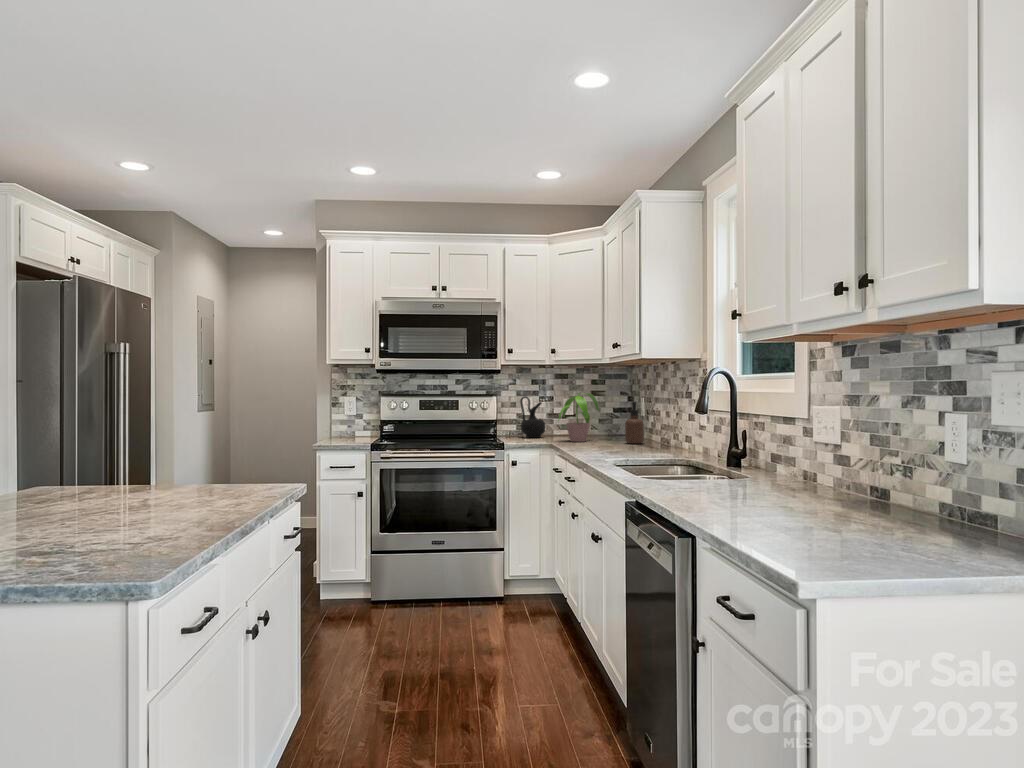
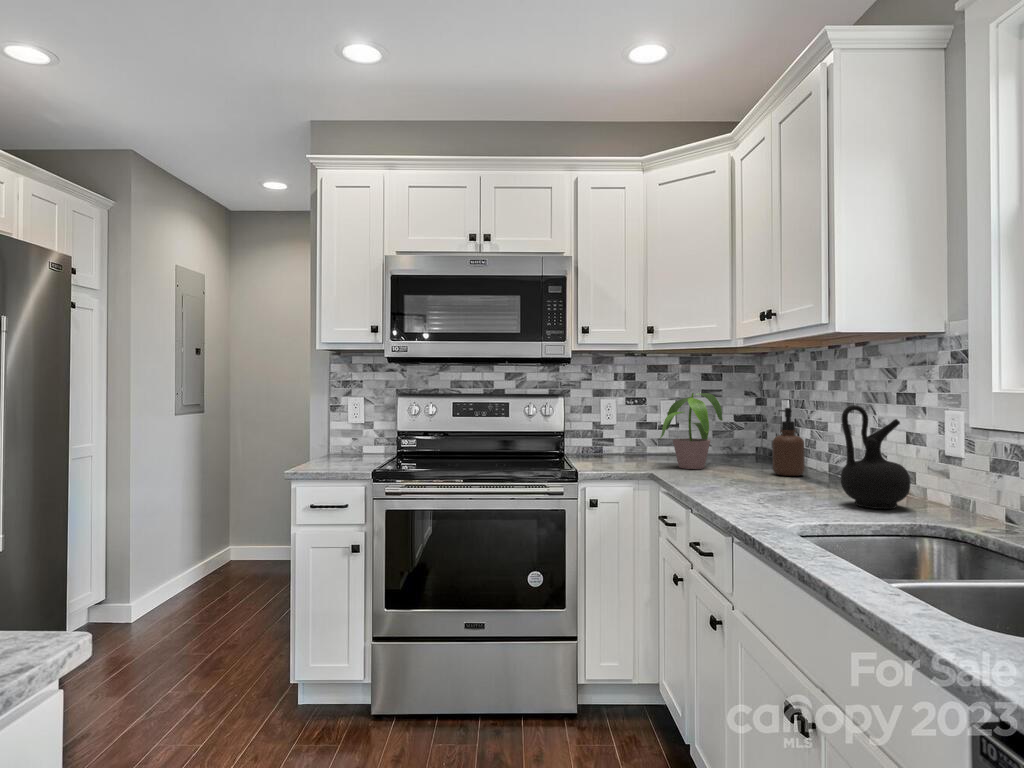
ceramic jug: present [520,396,546,438] -> present [841,405,911,509]

